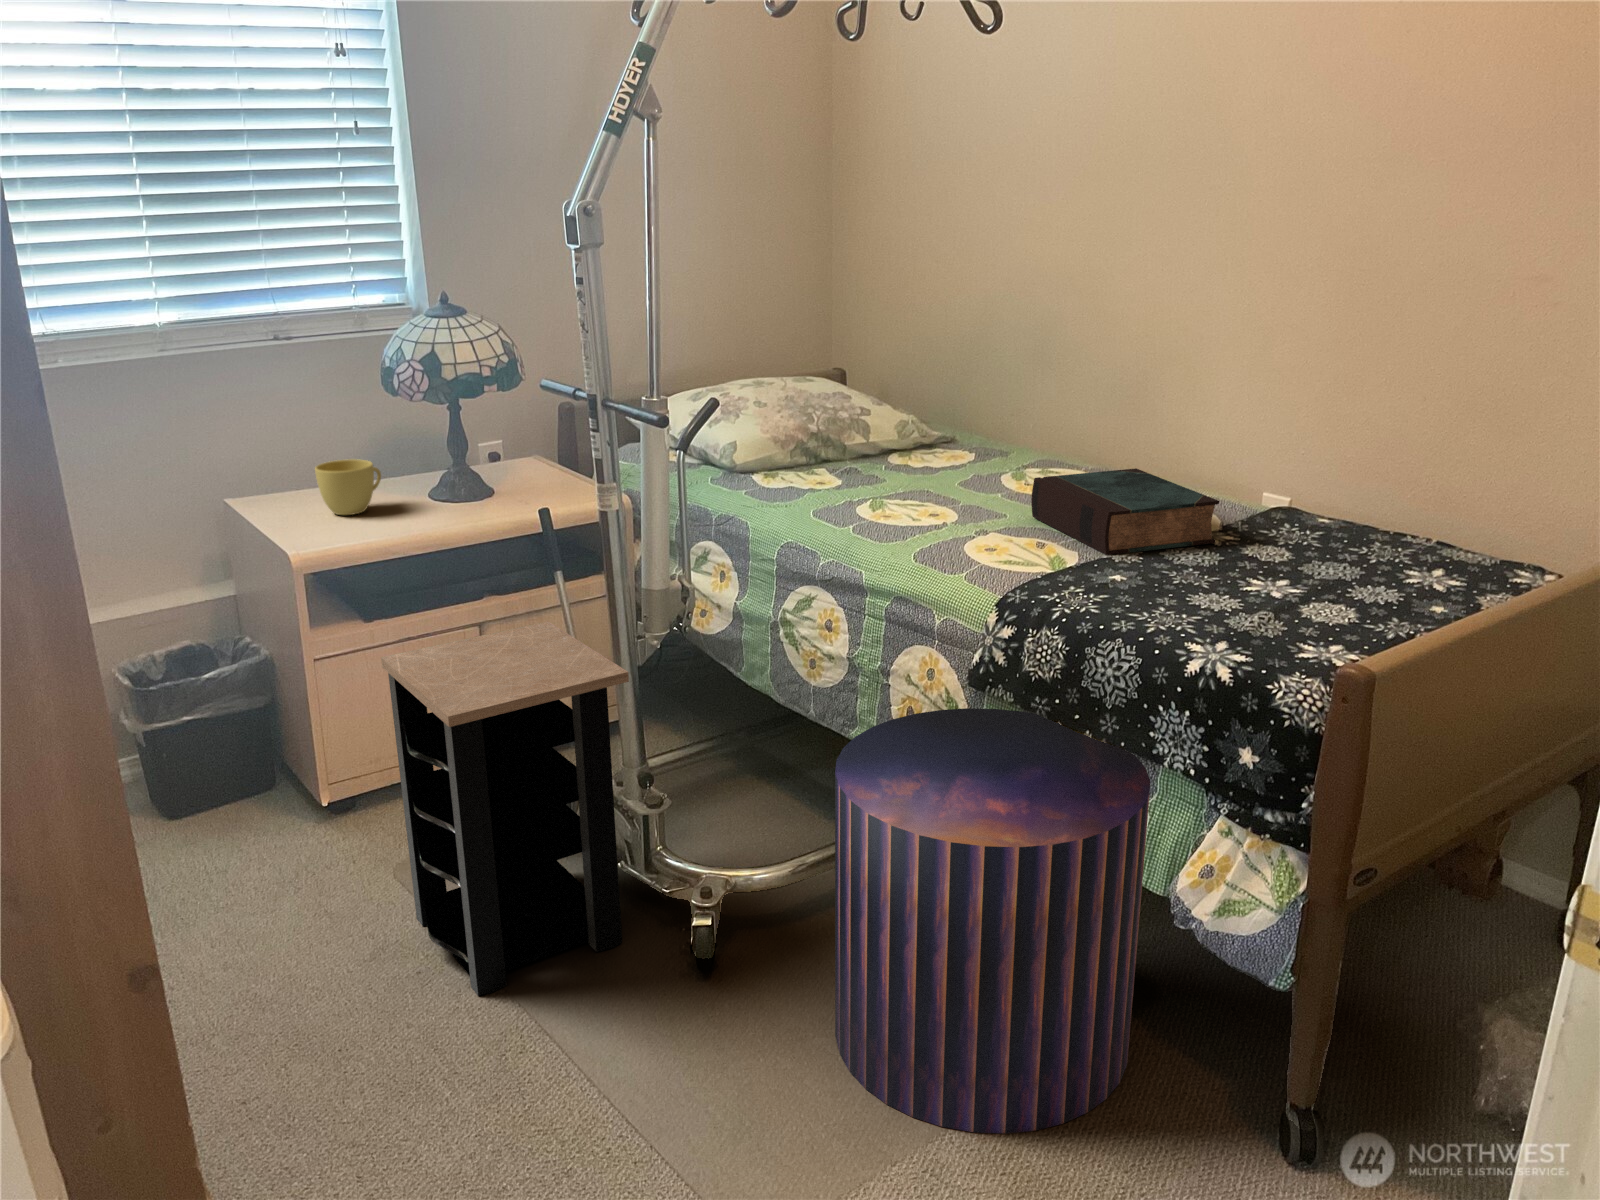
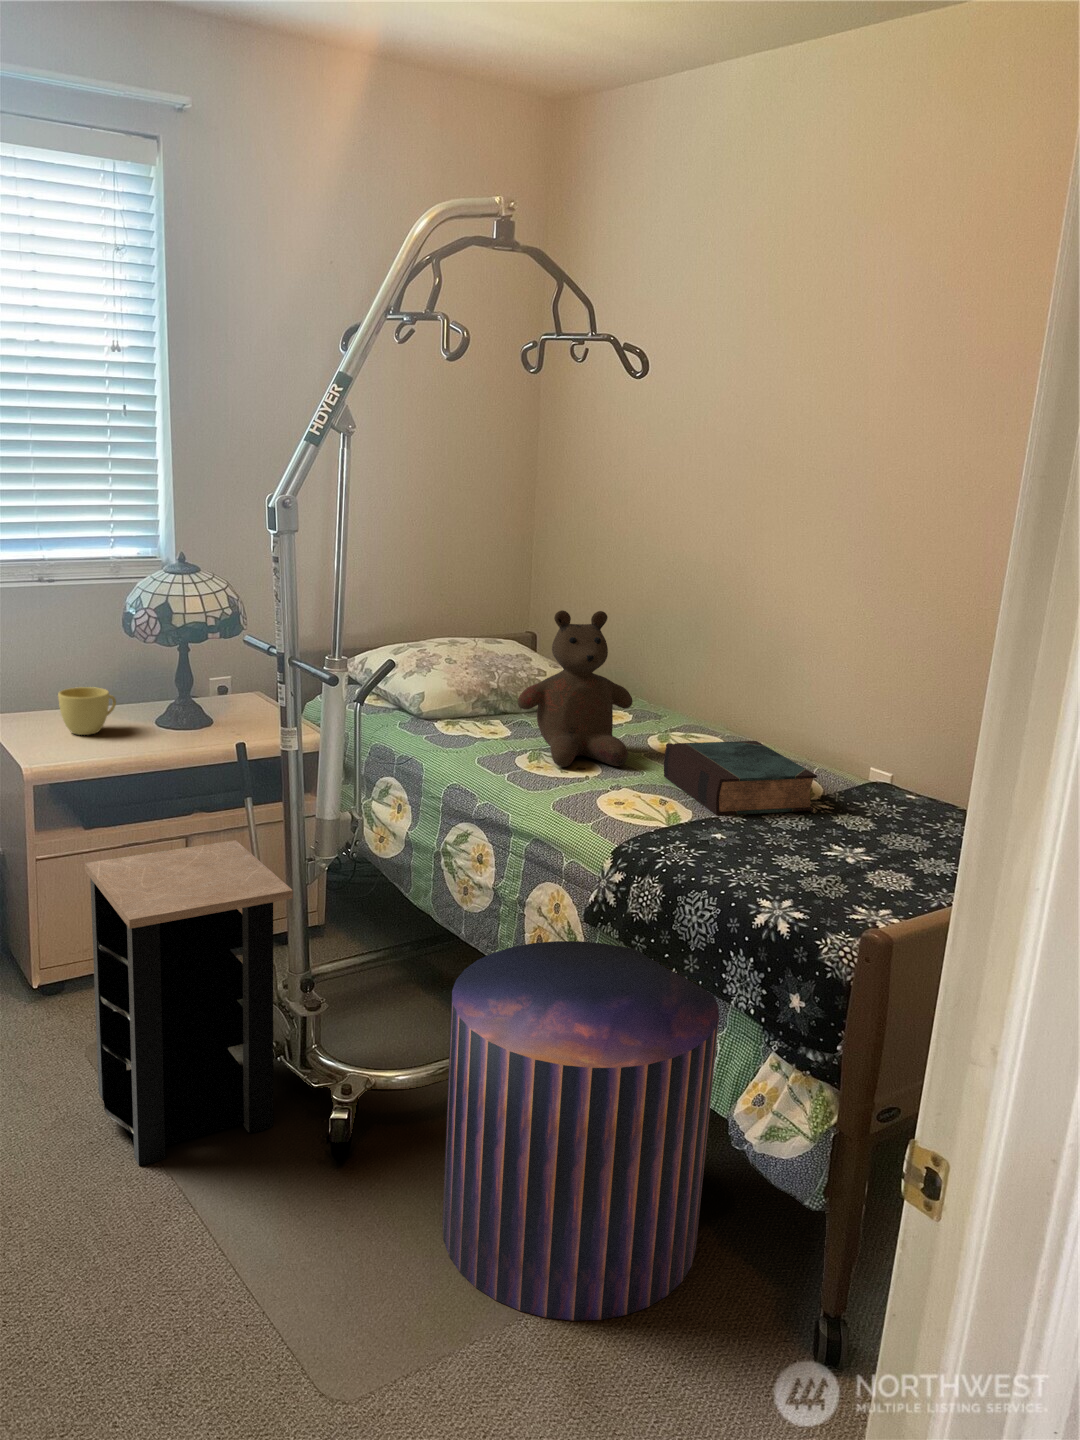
teddy bear: none [853,328,987,514] -> present [518,610,633,767]

